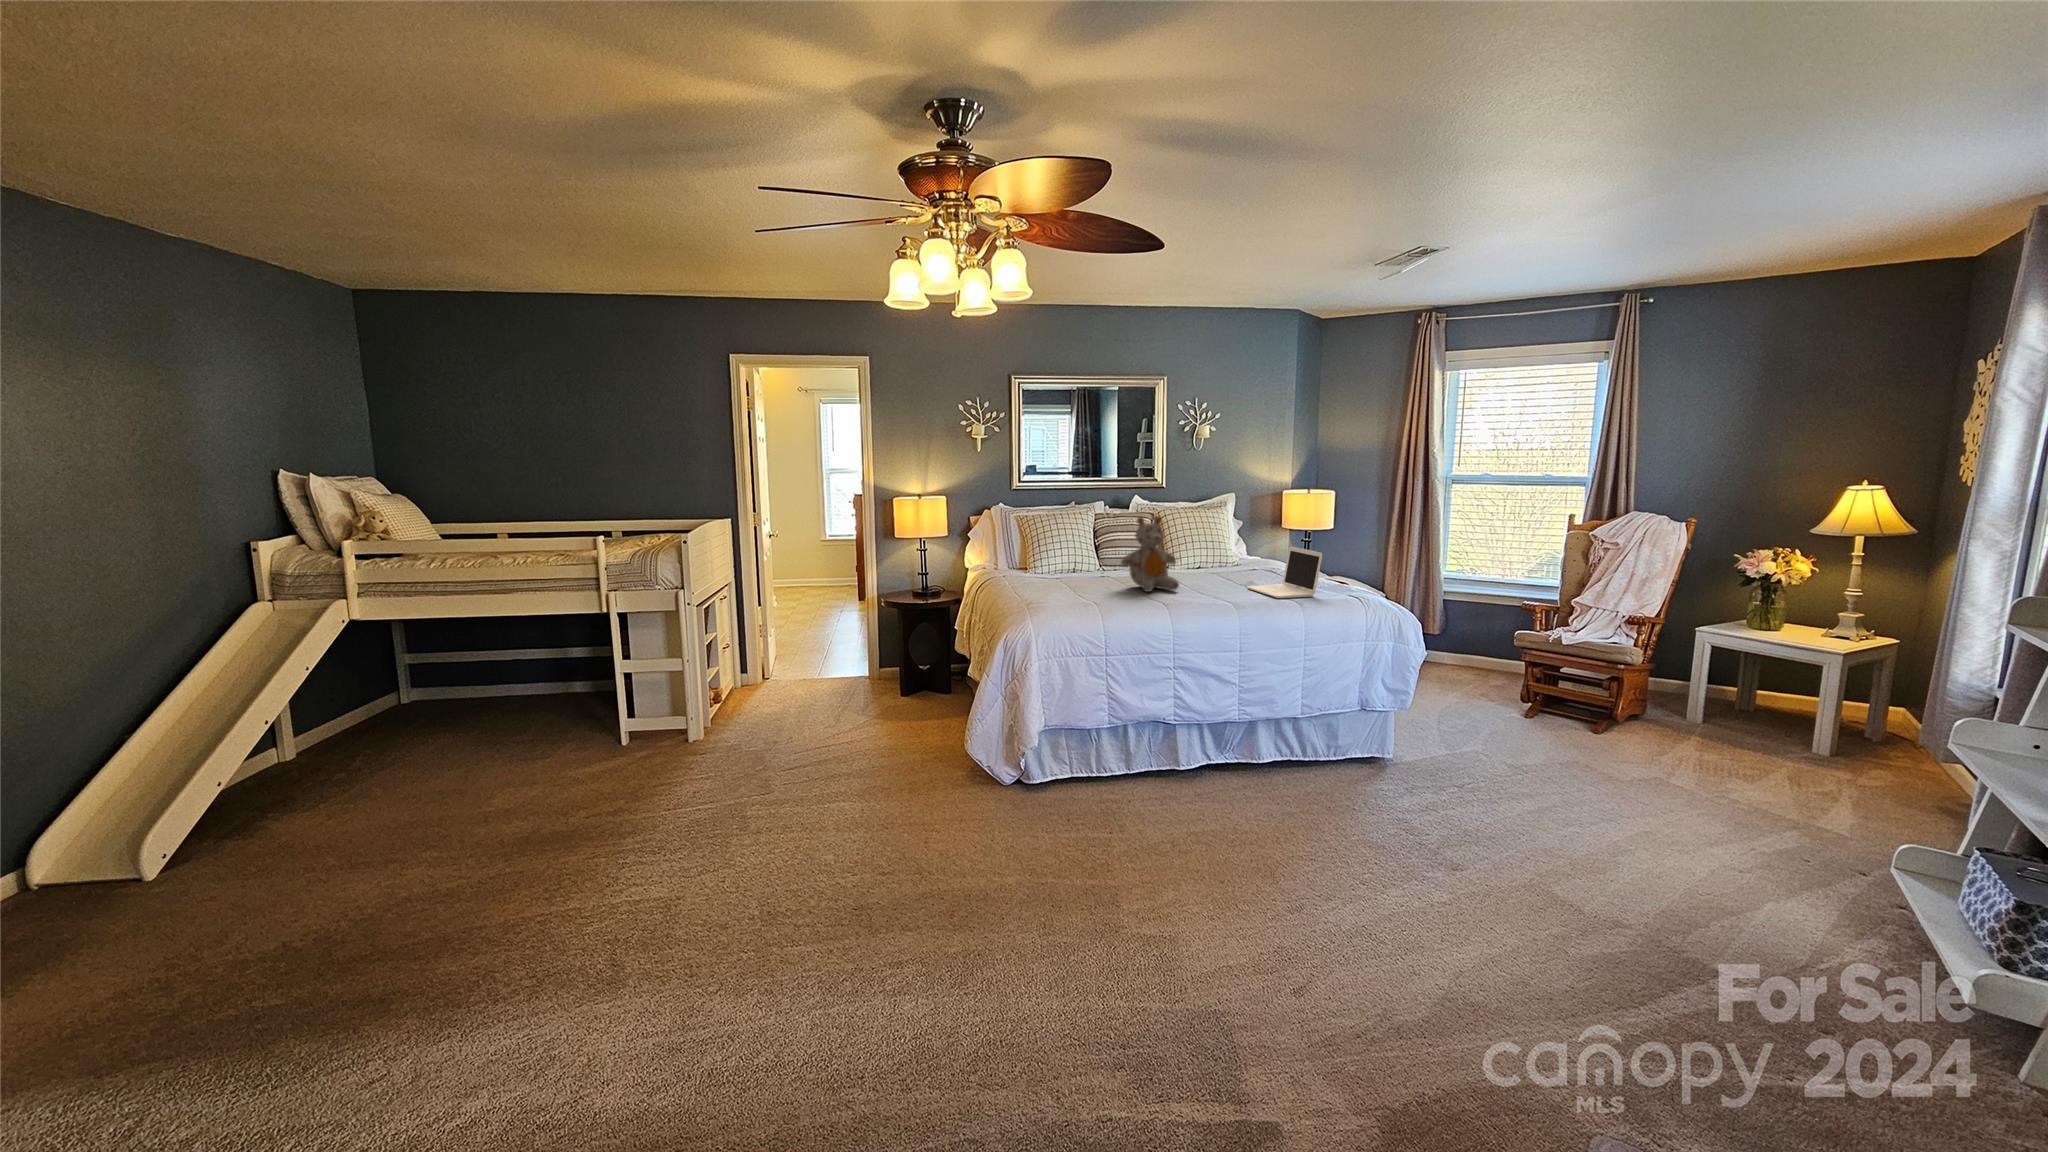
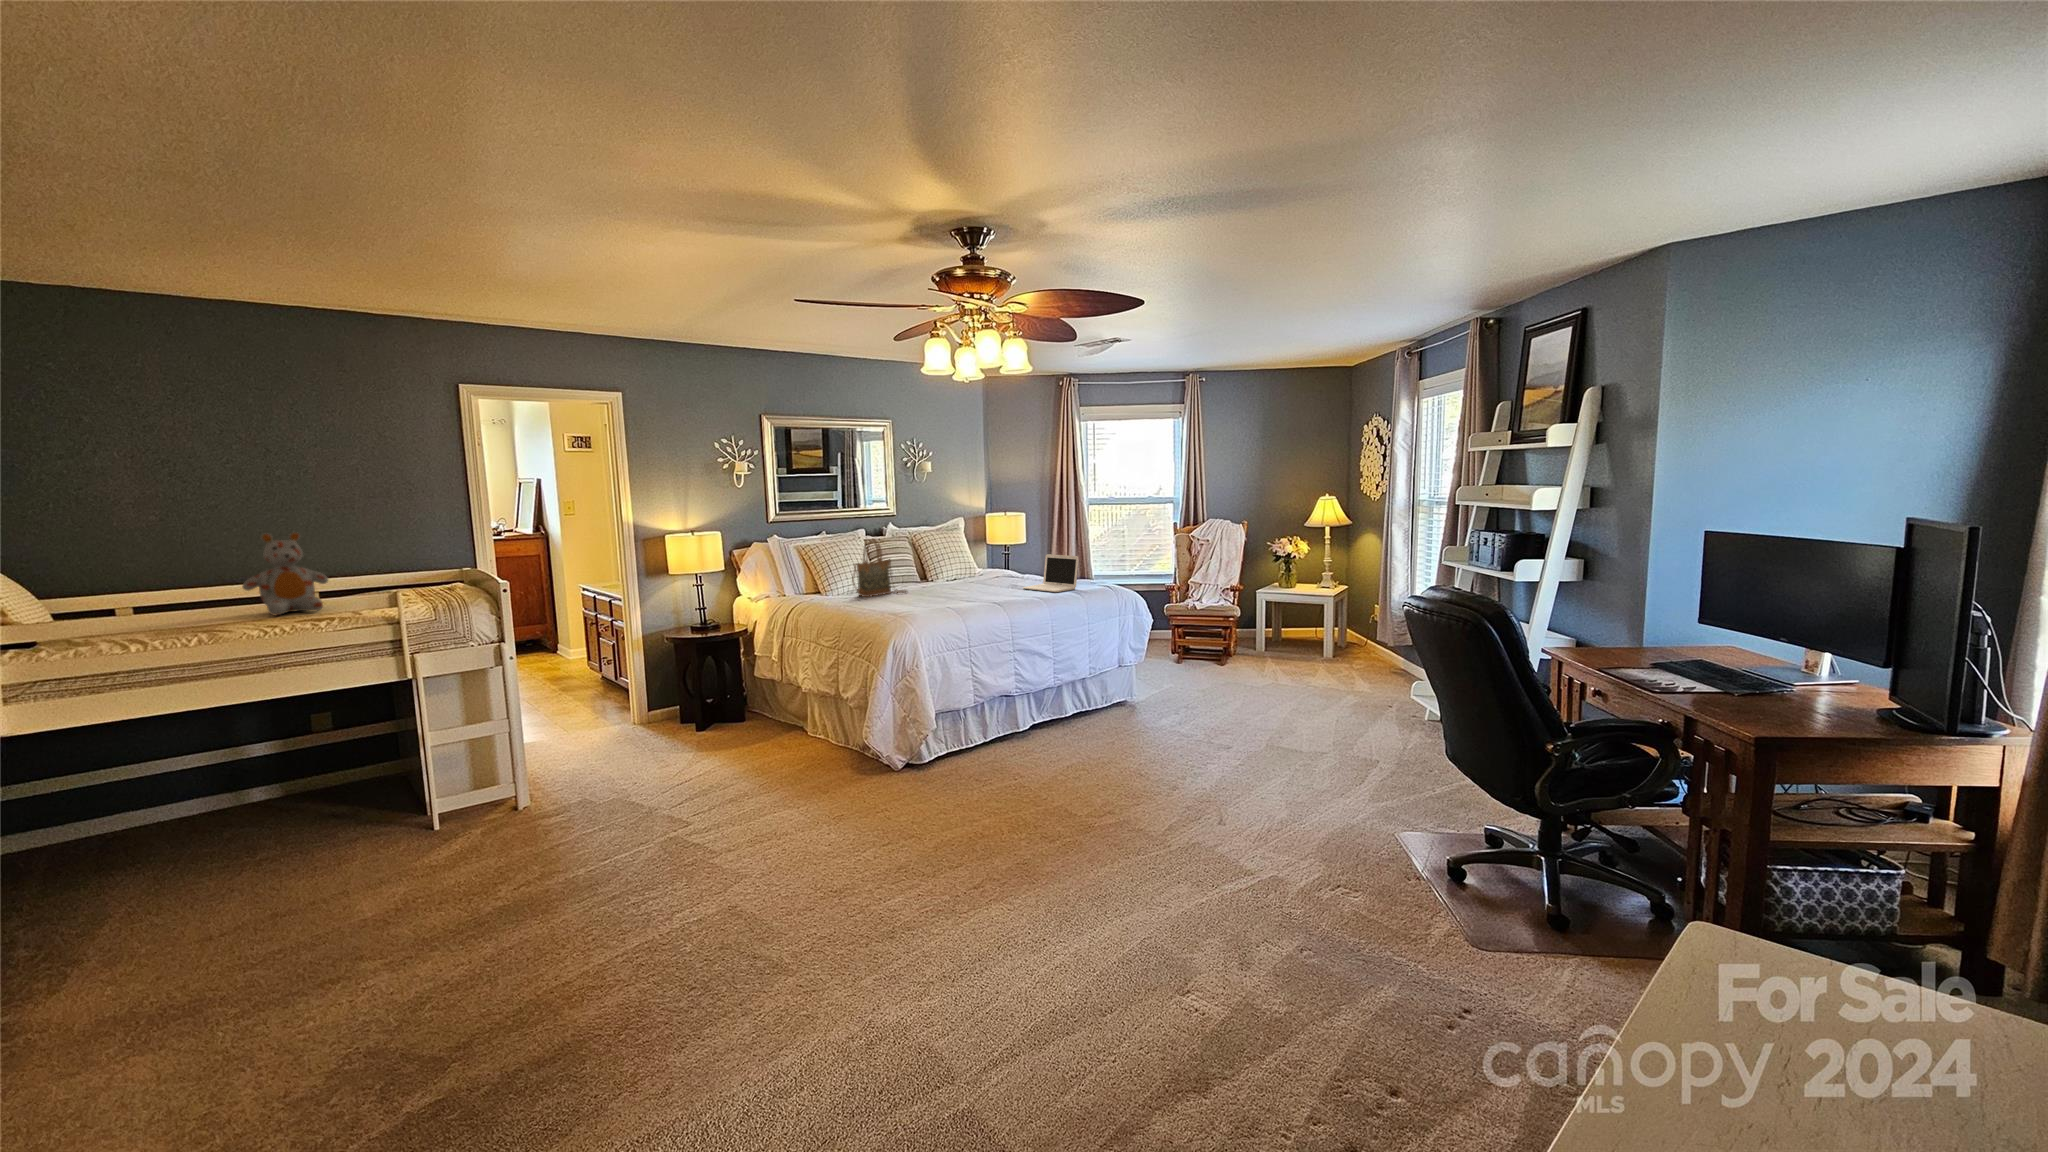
handbag: none [1042,514,1110,578] -> present [852,539,907,597]
stuffed bear: present [1121,516,1179,592] -> present [242,532,328,616]

